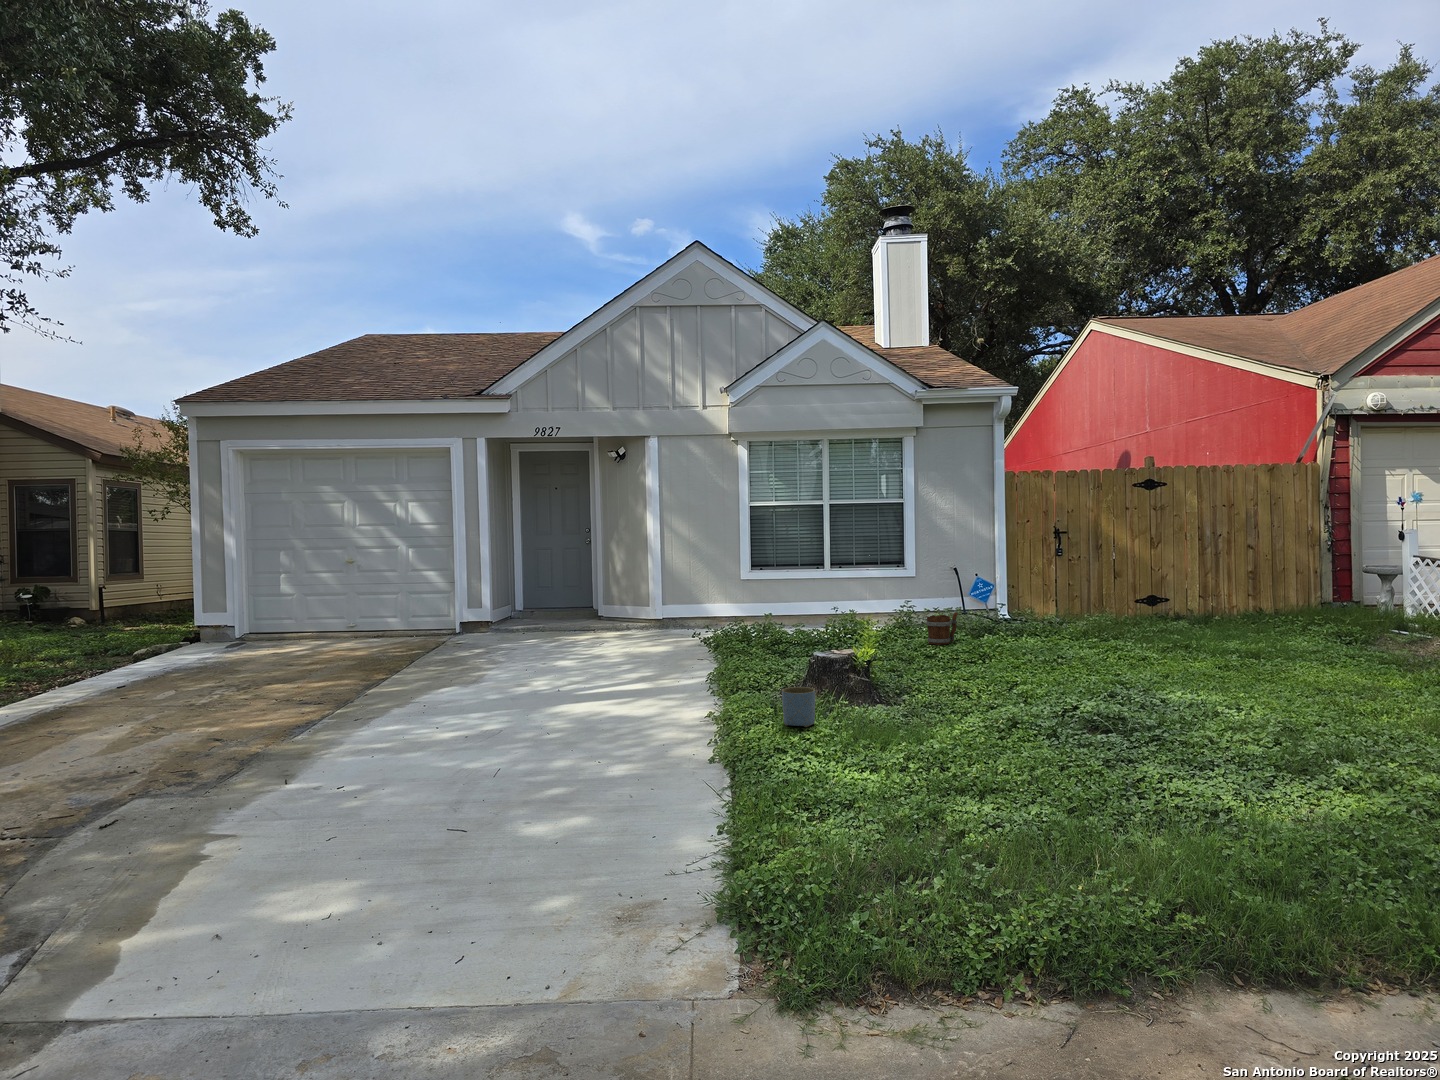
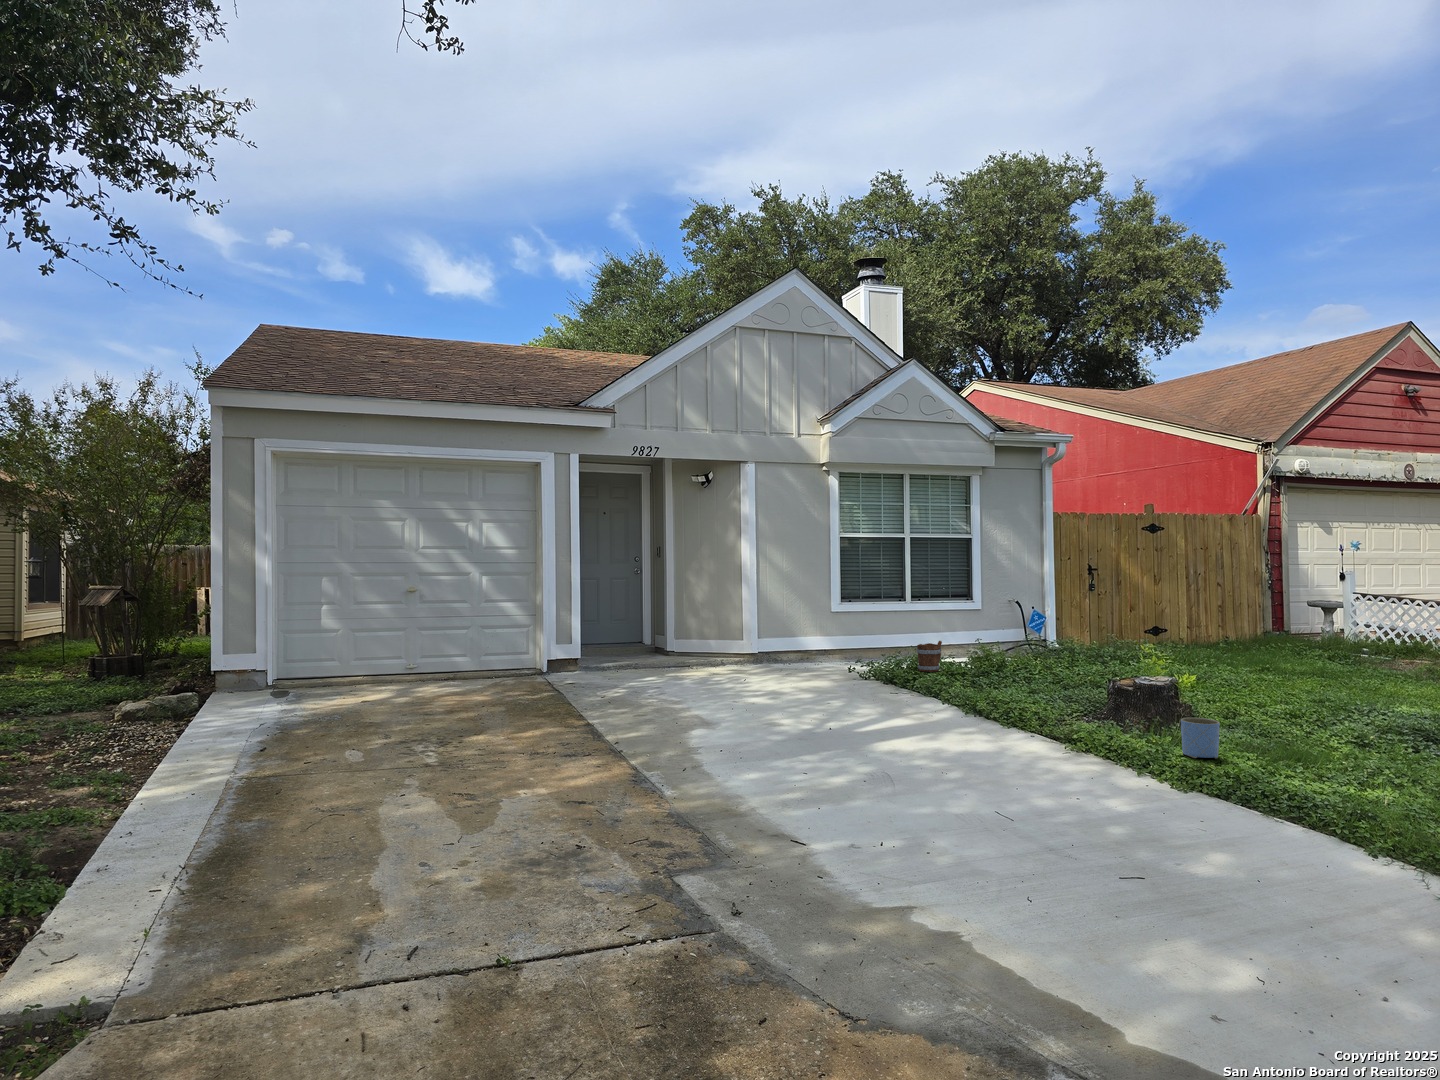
bucket: present [926,612,958,645] -> present [917,641,942,672]

